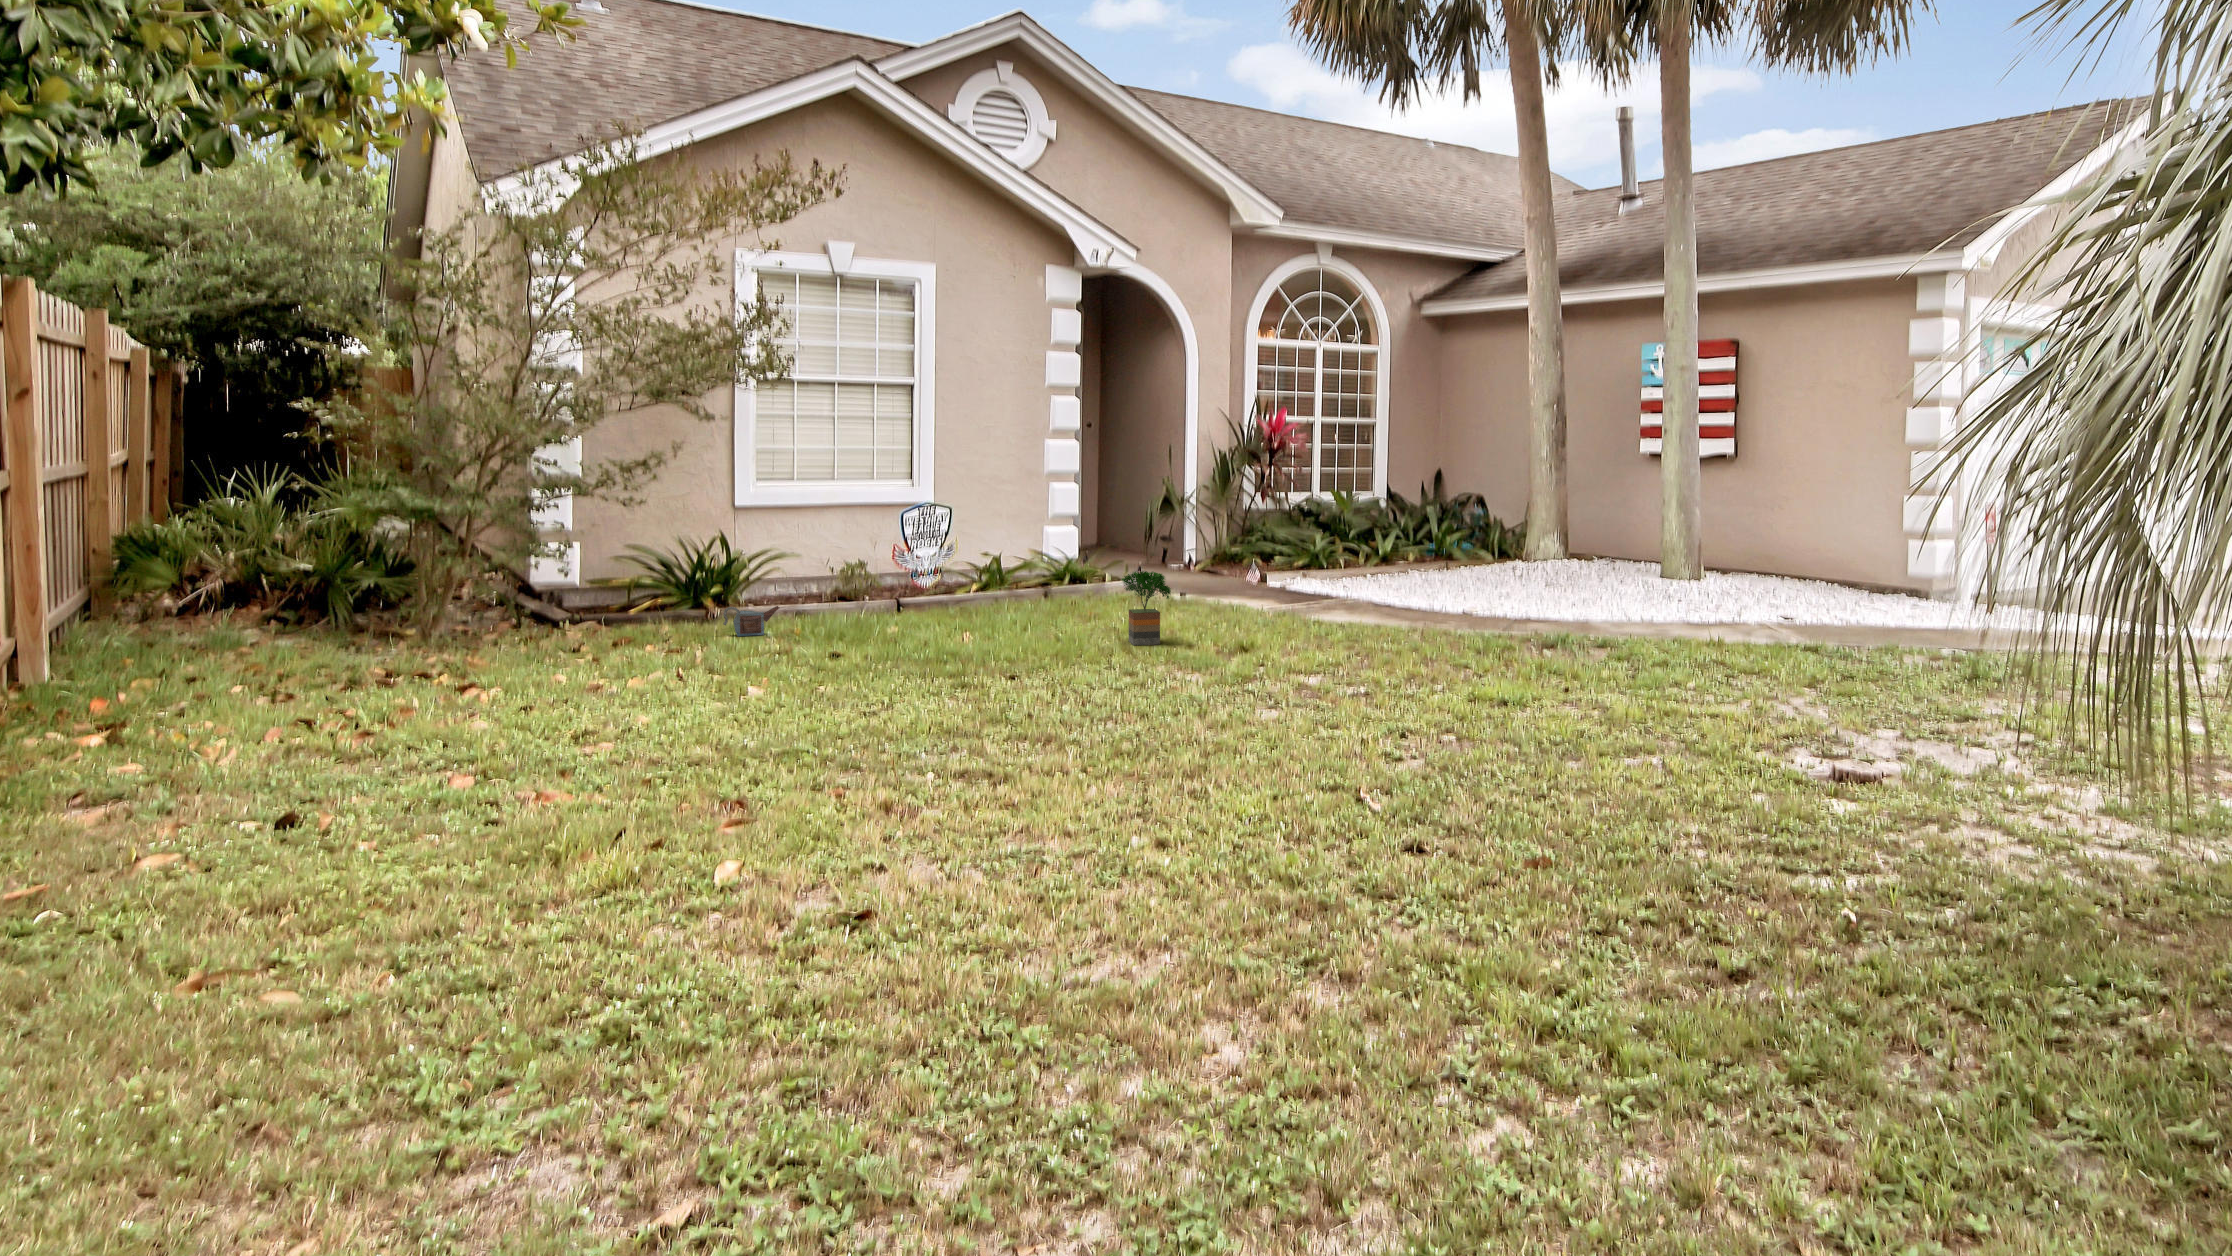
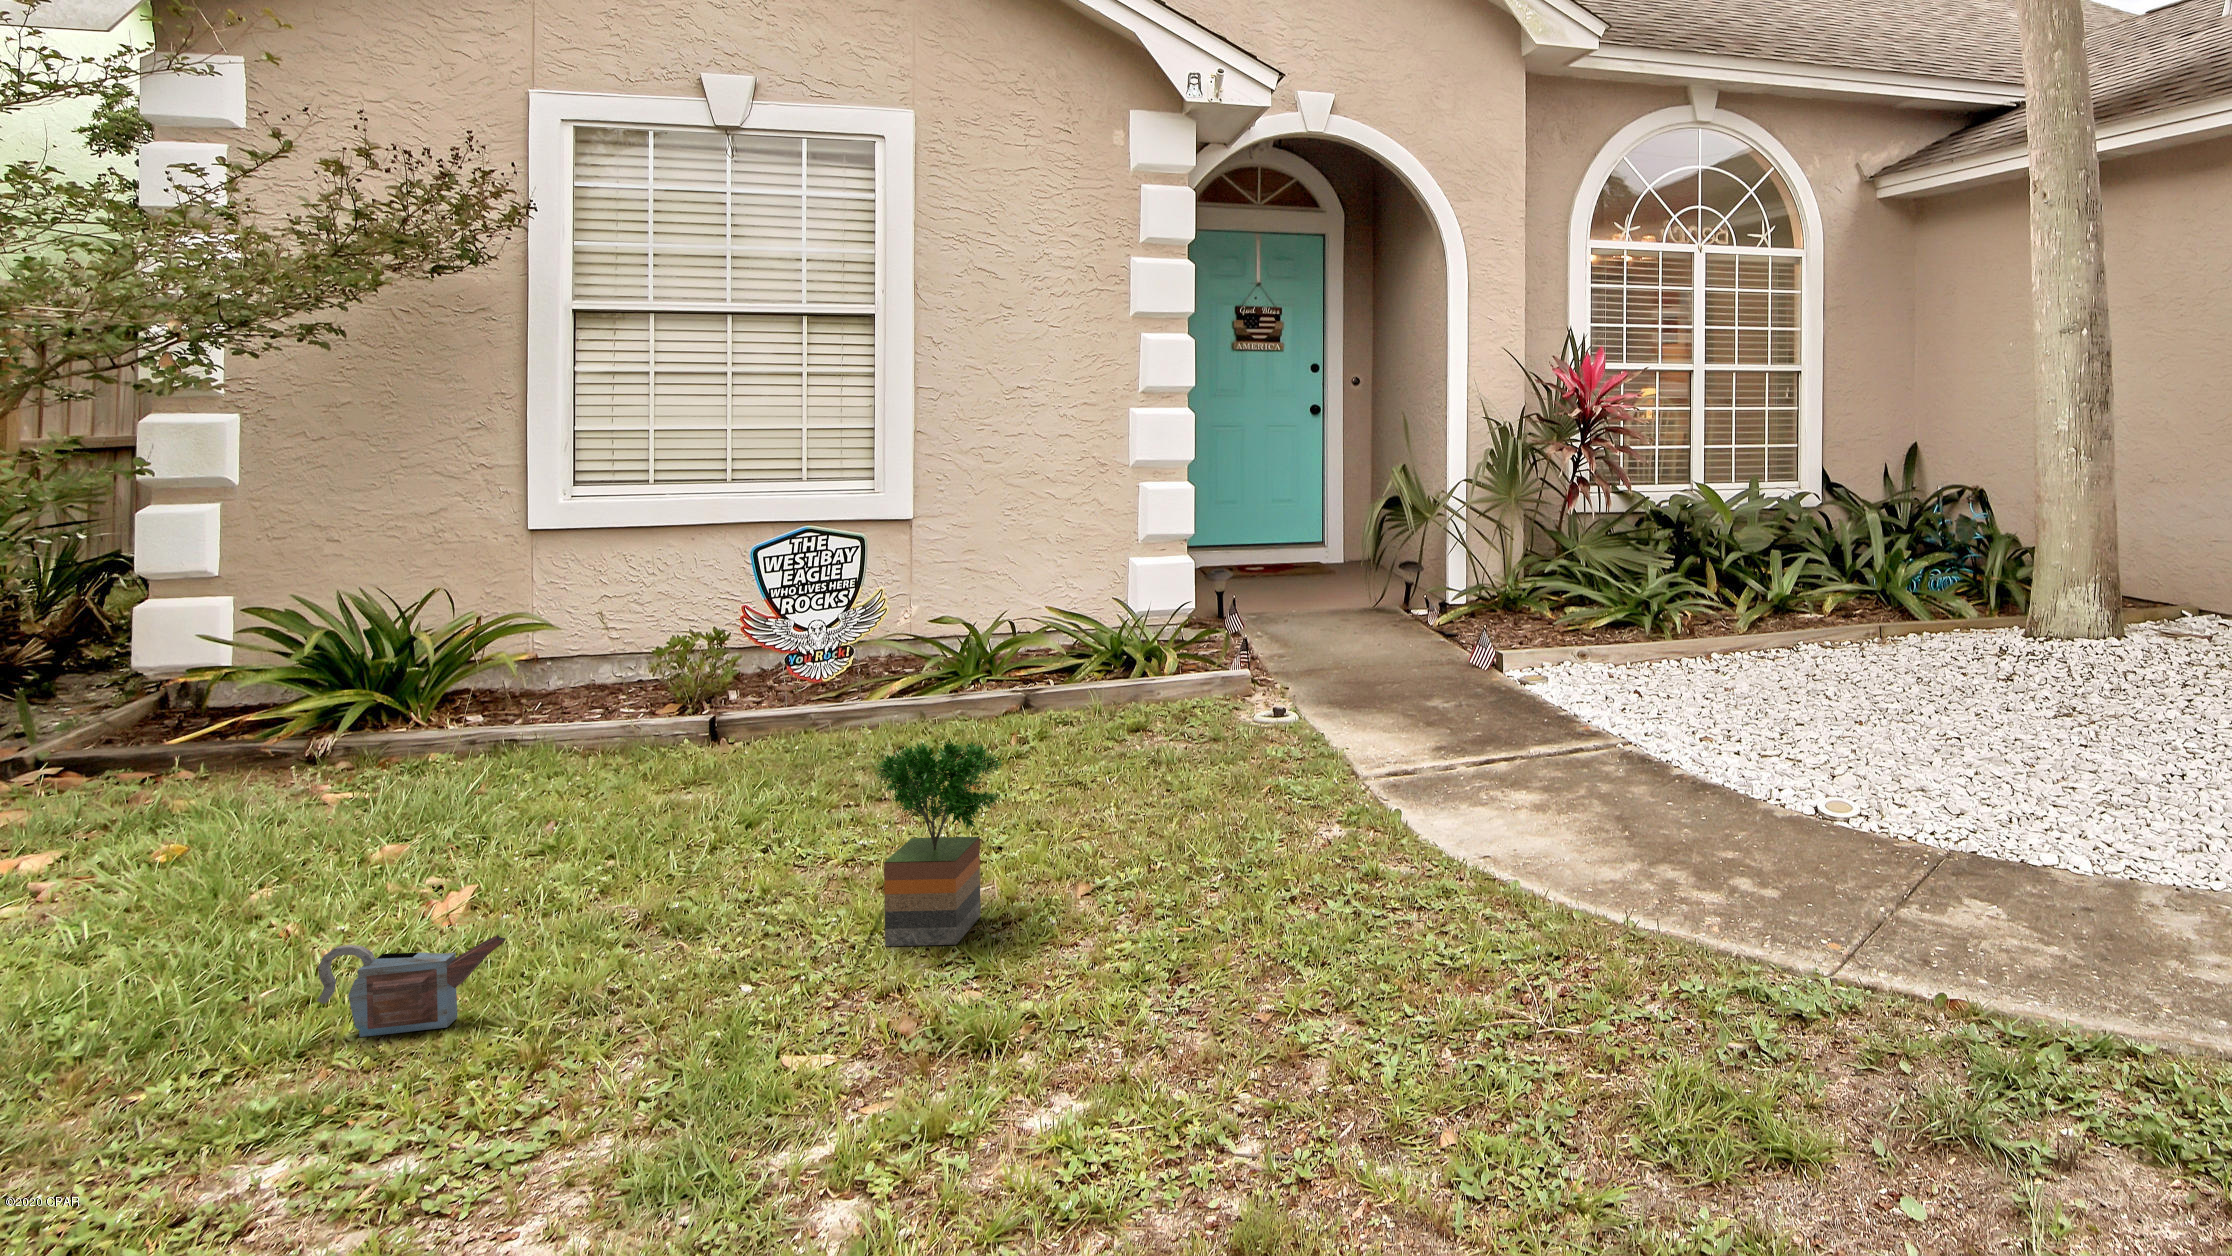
watering can: present [723,606,780,636] -> present [317,935,506,1037]

